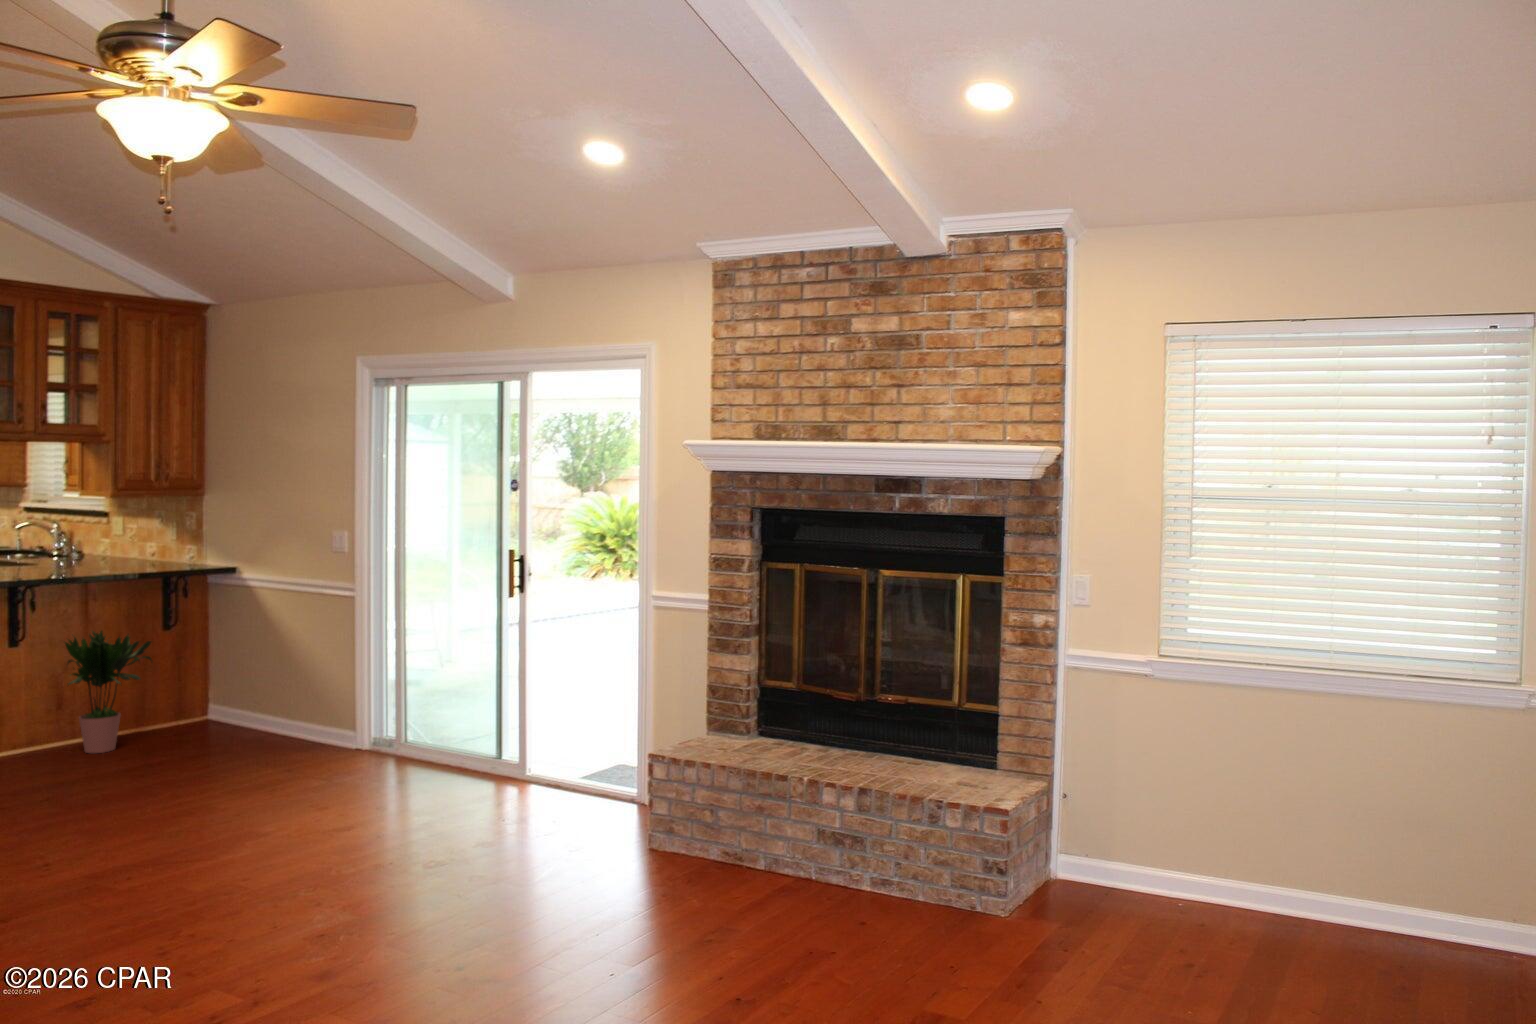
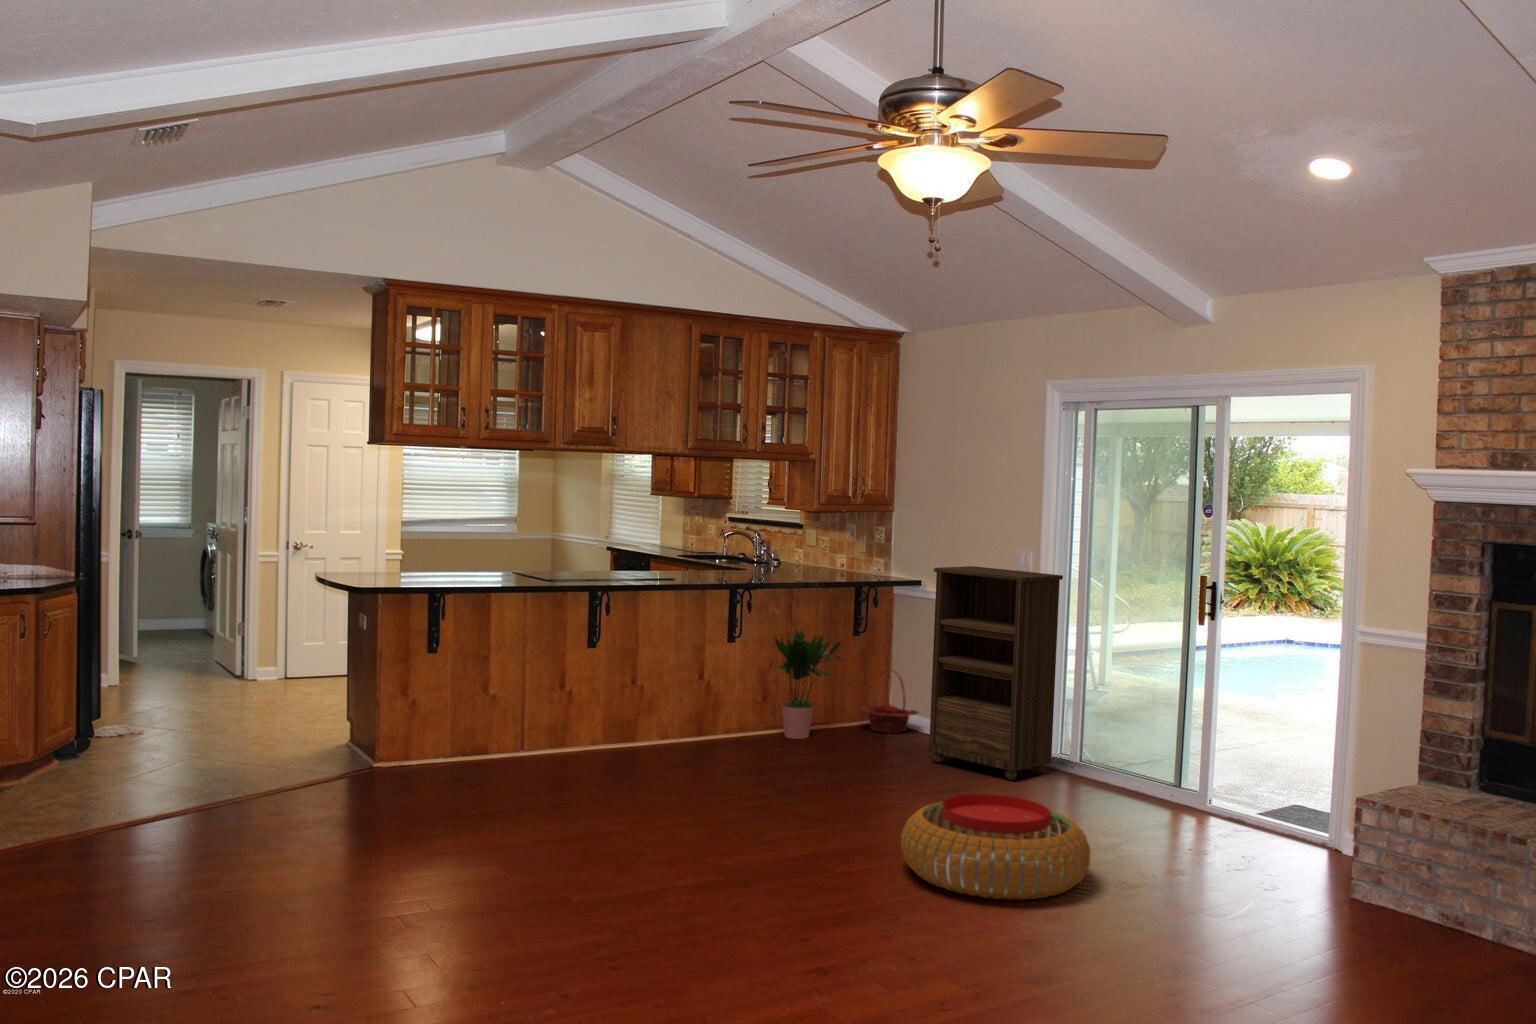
bookshelf: none [249,551,389,771] -> present [929,566,1063,780]
basket: none [180,665,252,734] -> present [859,669,918,733]
pouf: none [174,796,391,913] -> present [901,794,1091,899]

